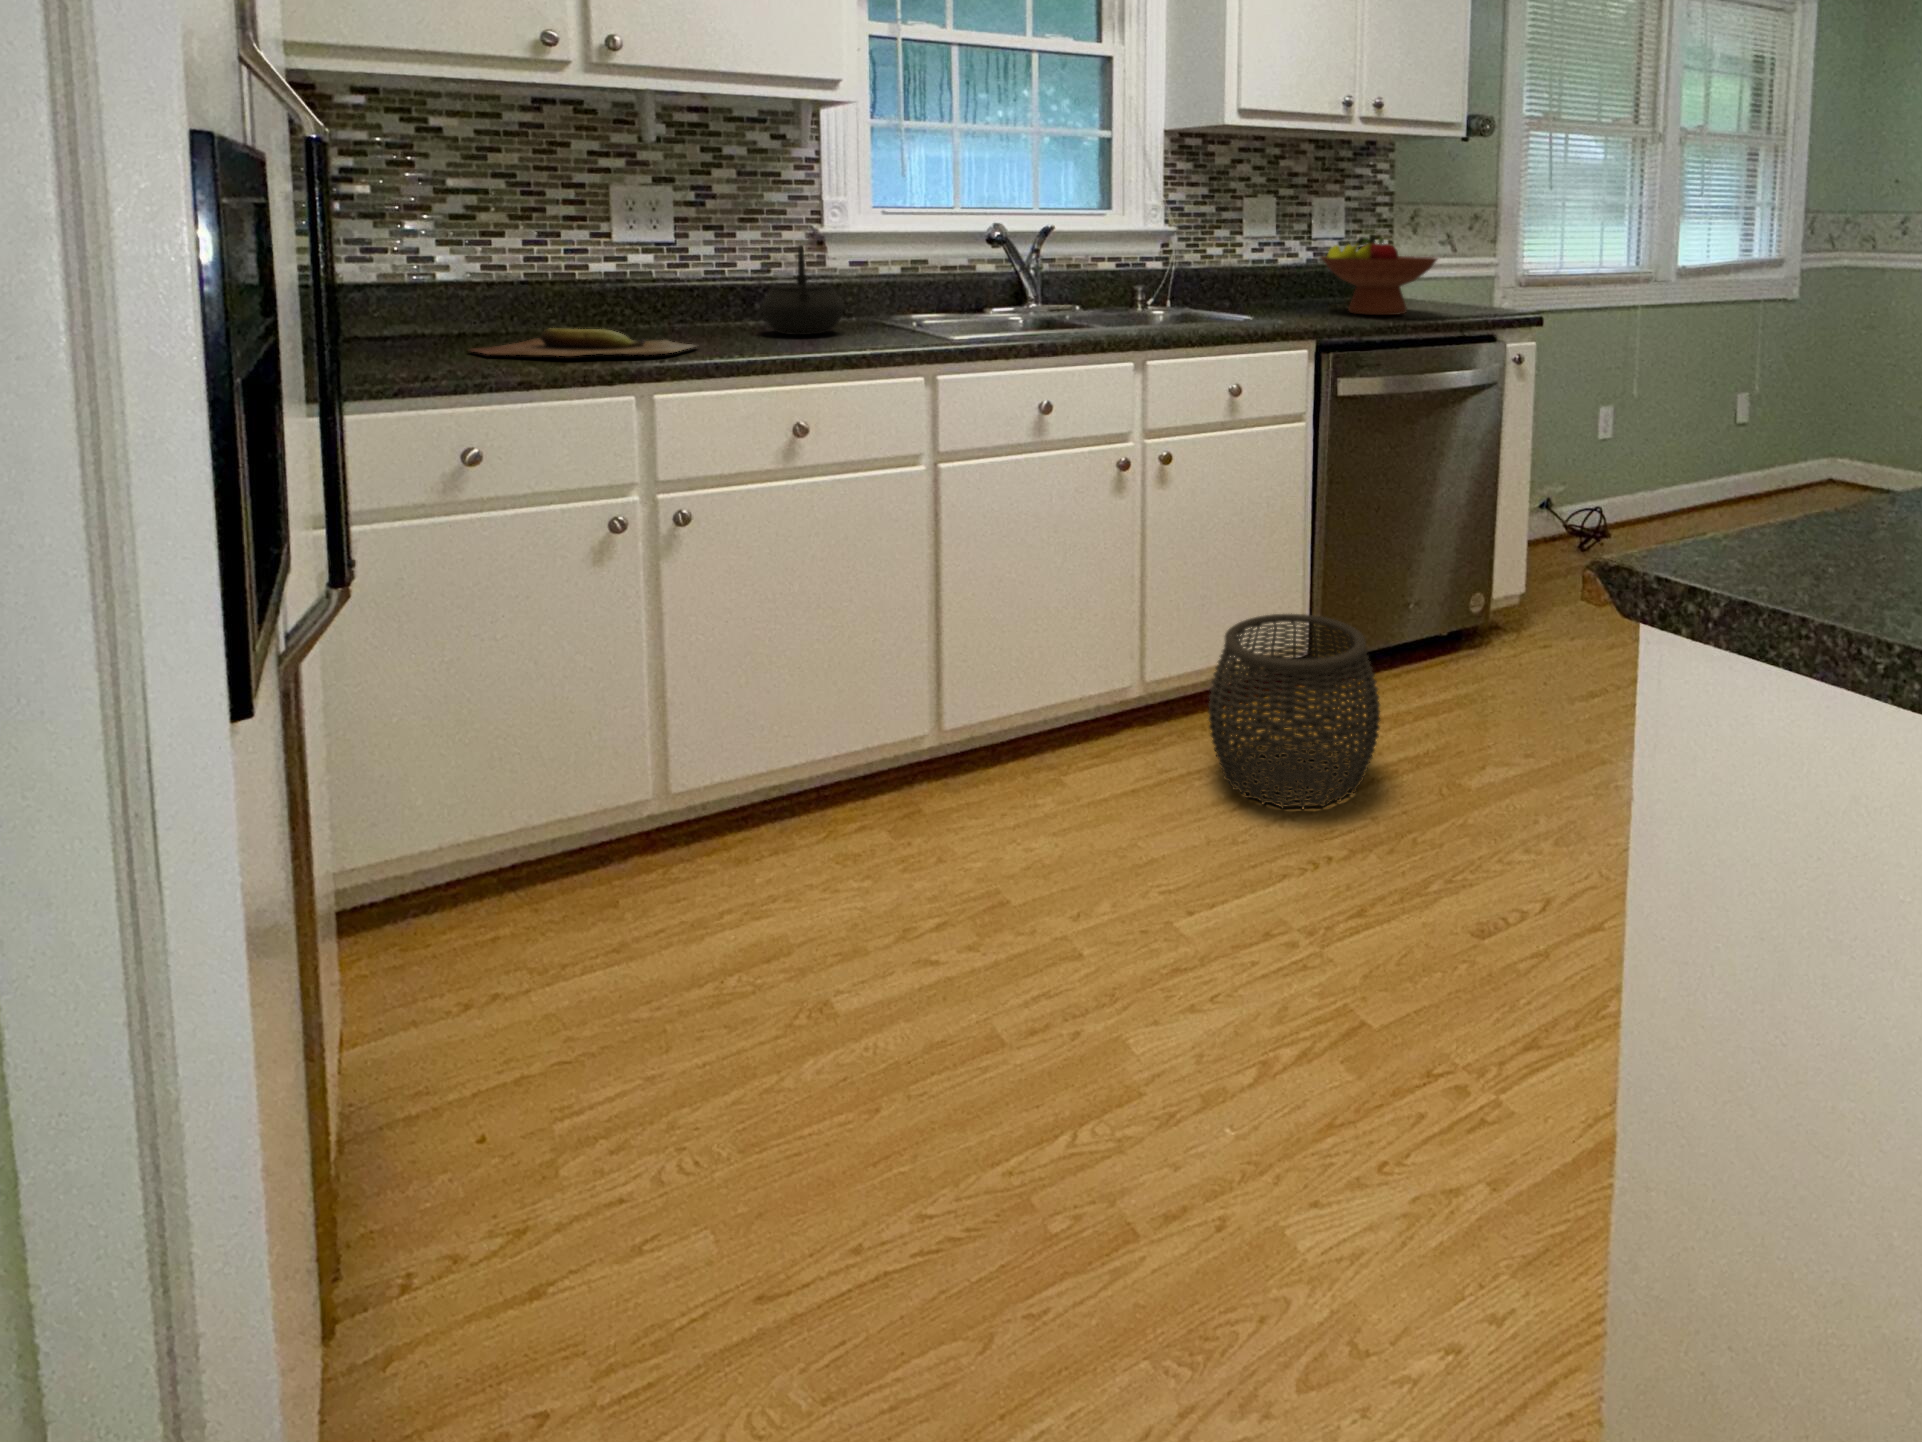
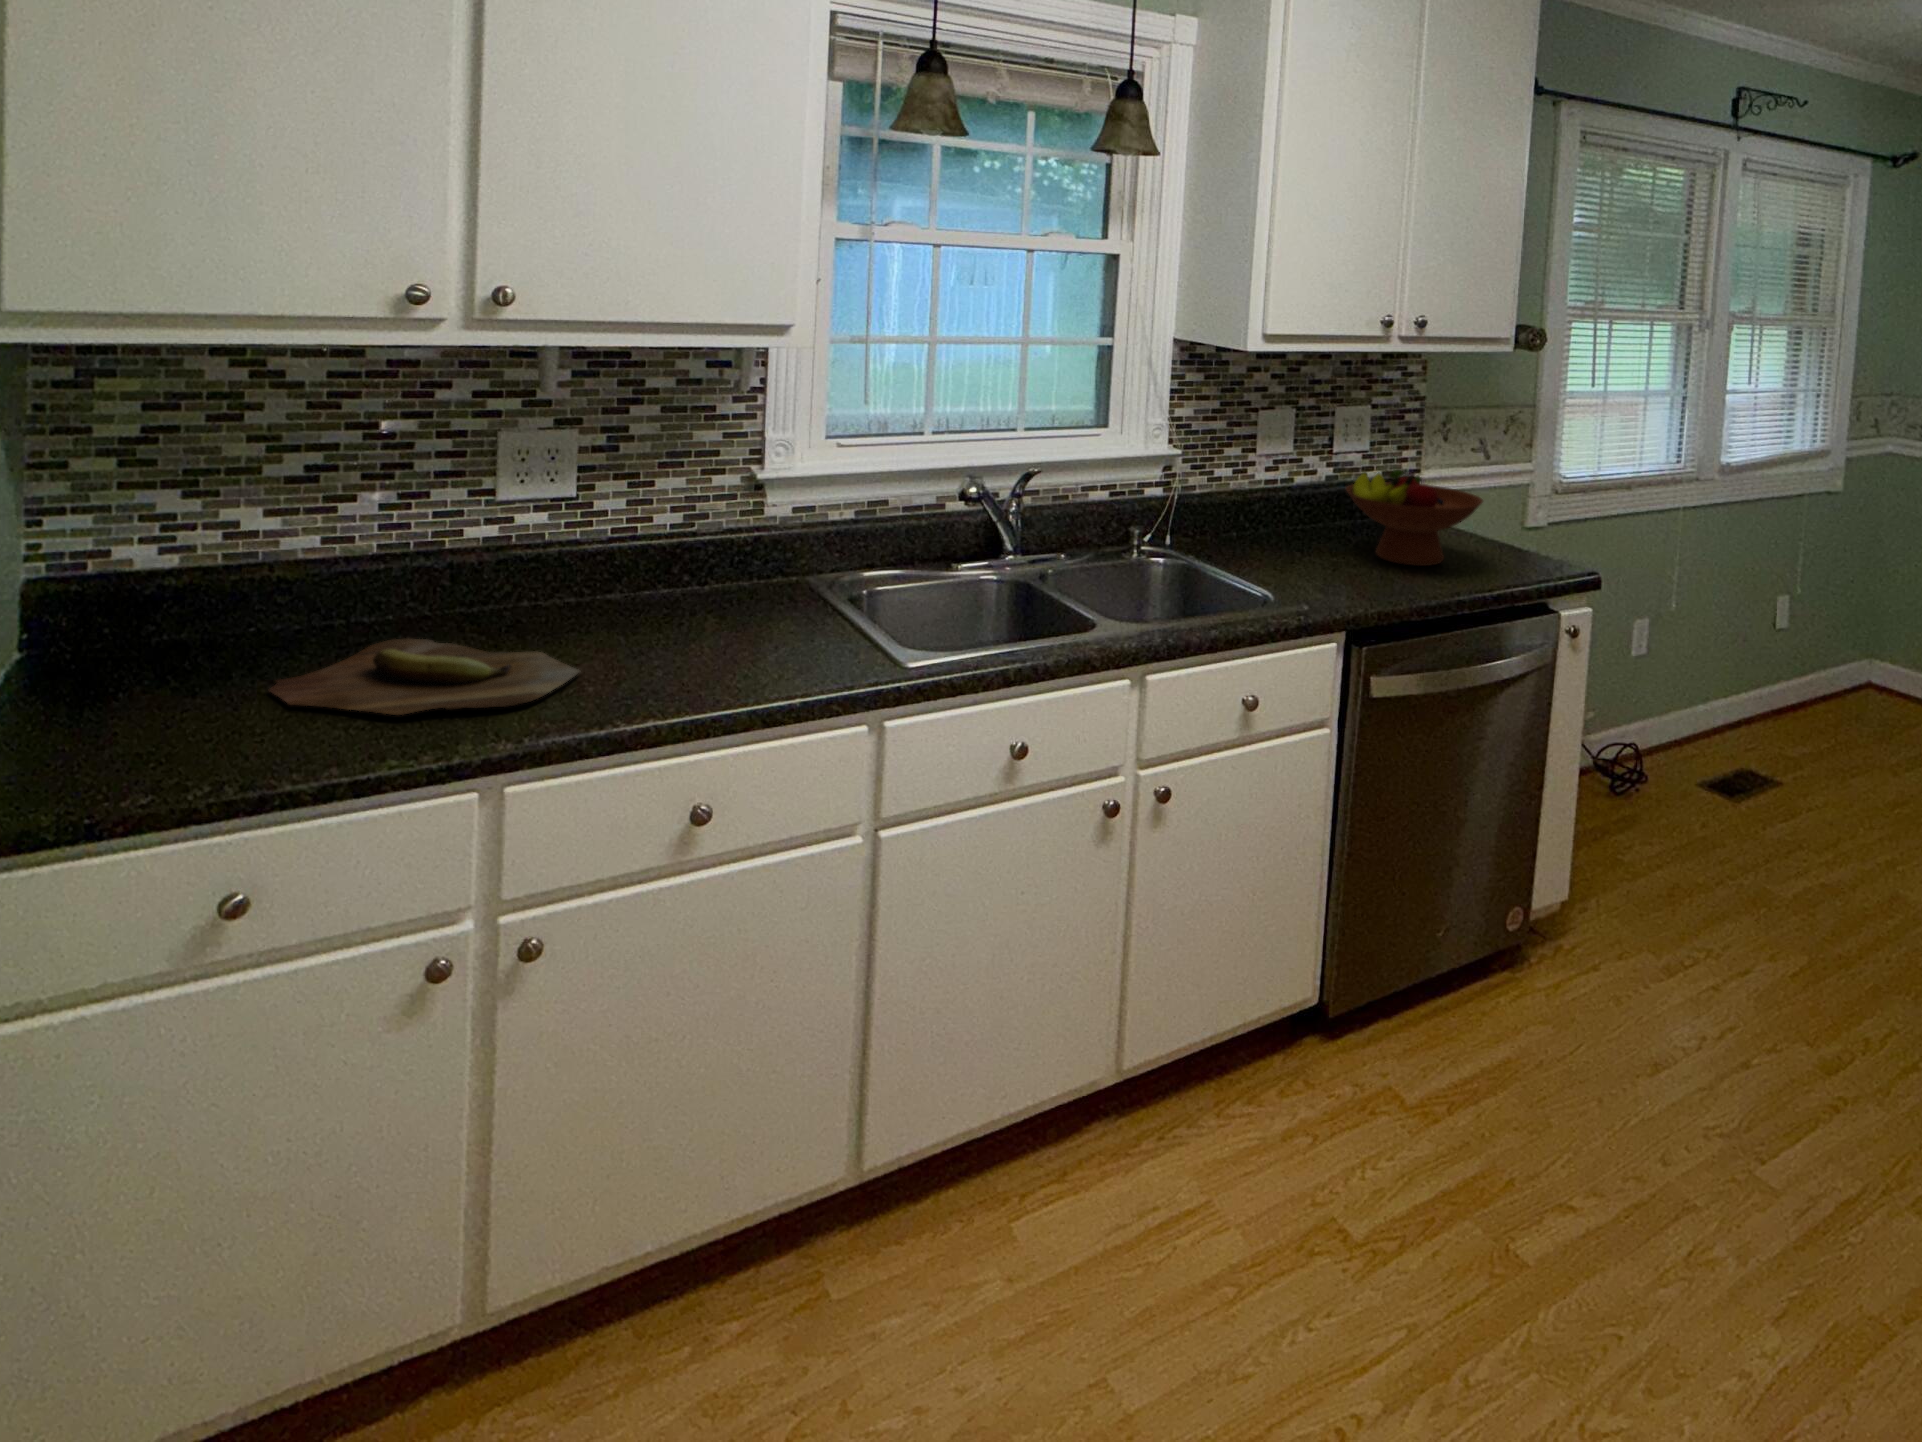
kettle: present [761,245,843,335] -> none [672,513,777,629]
woven basket: present [1208,614,1380,809] -> none [1200,995,1420,1303]

